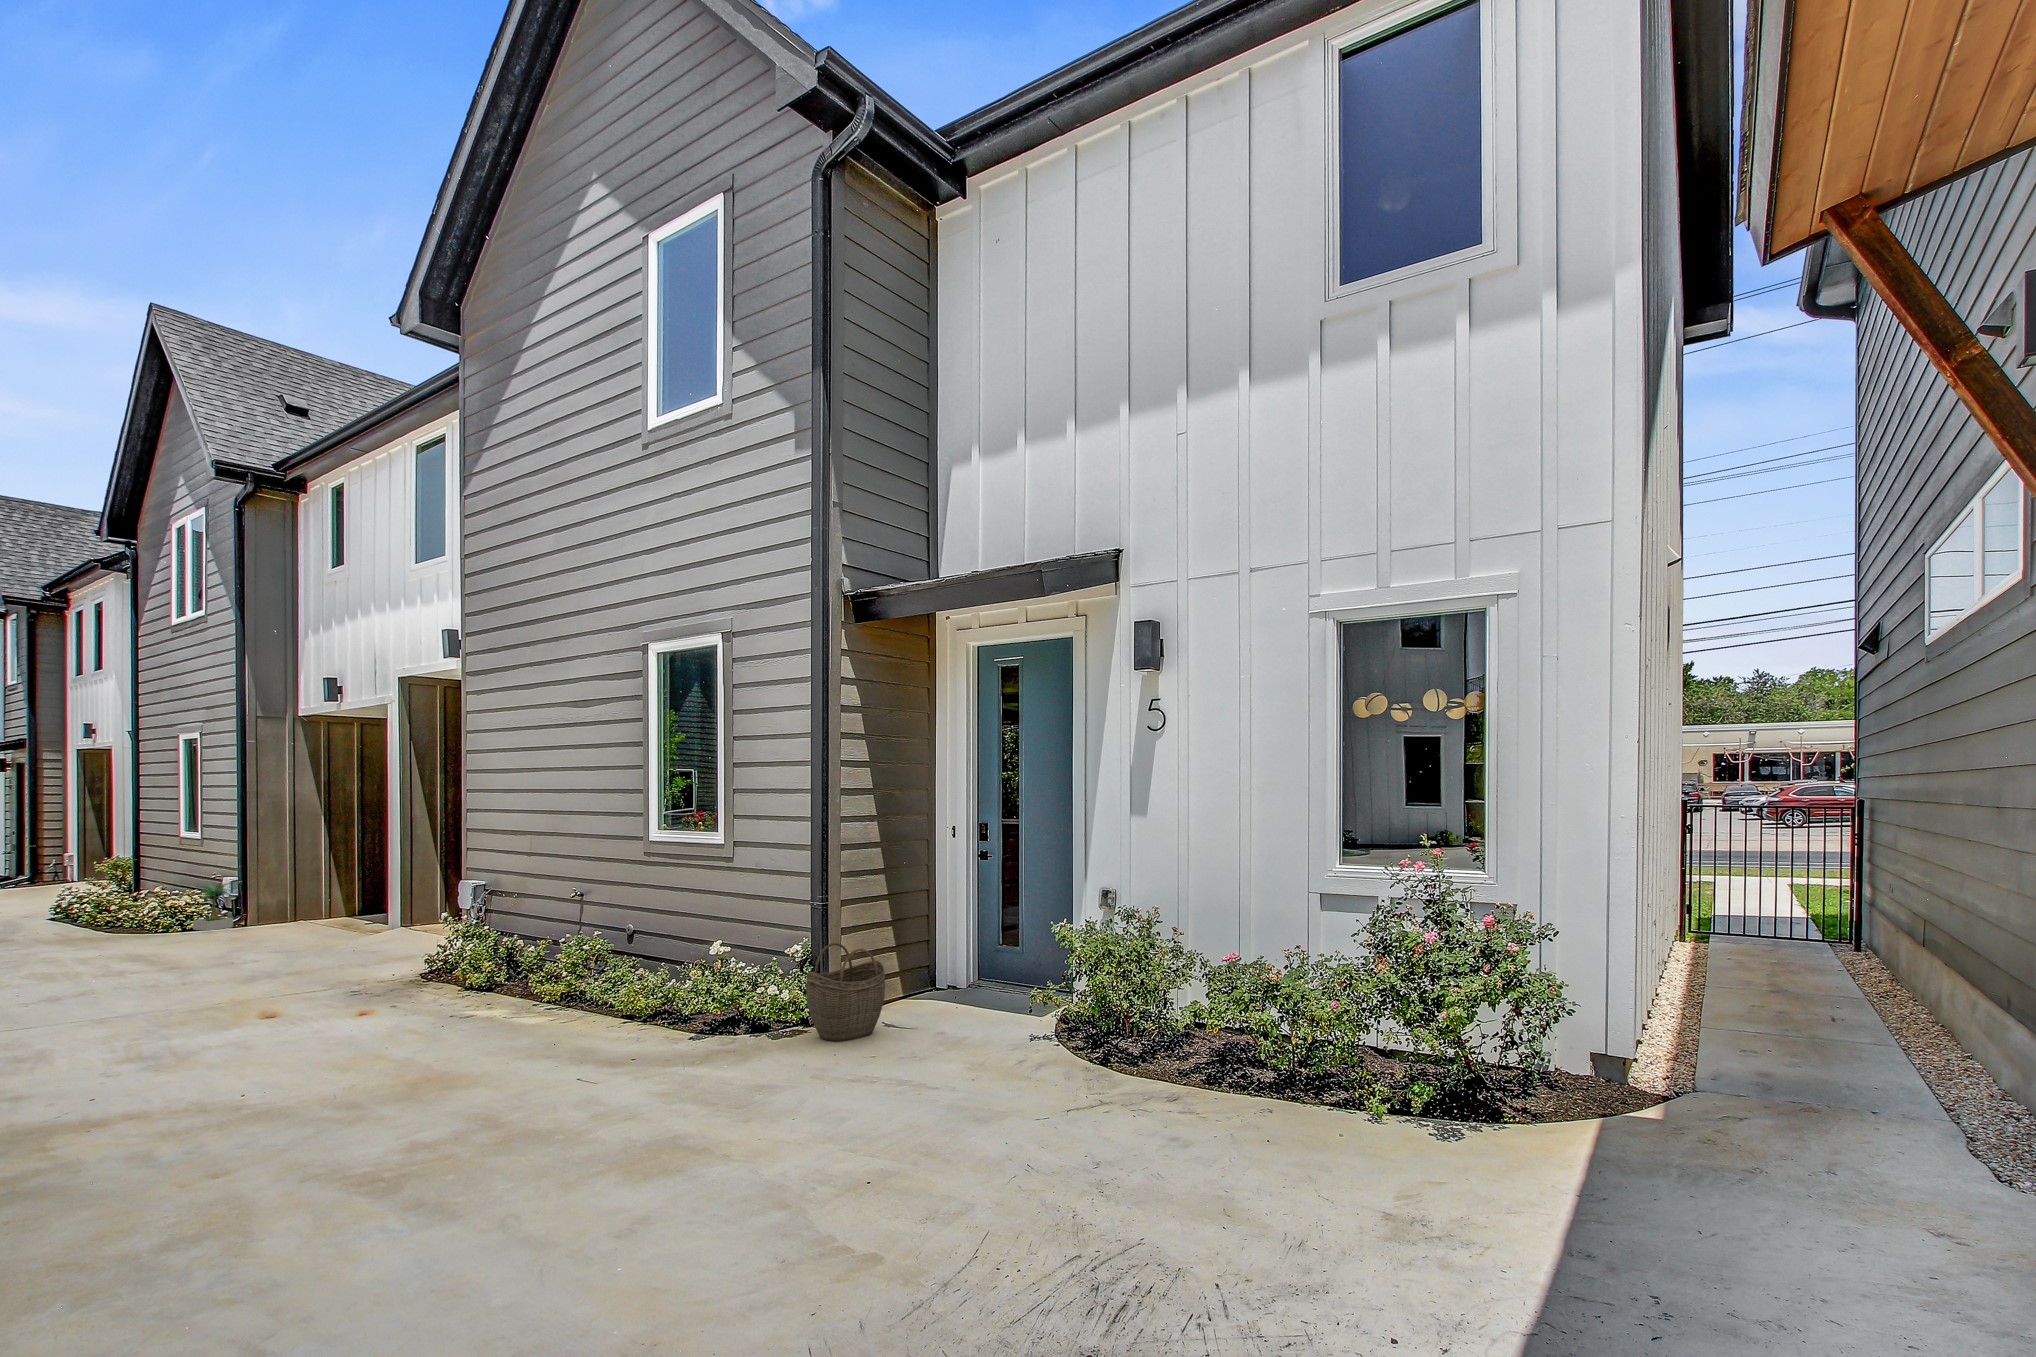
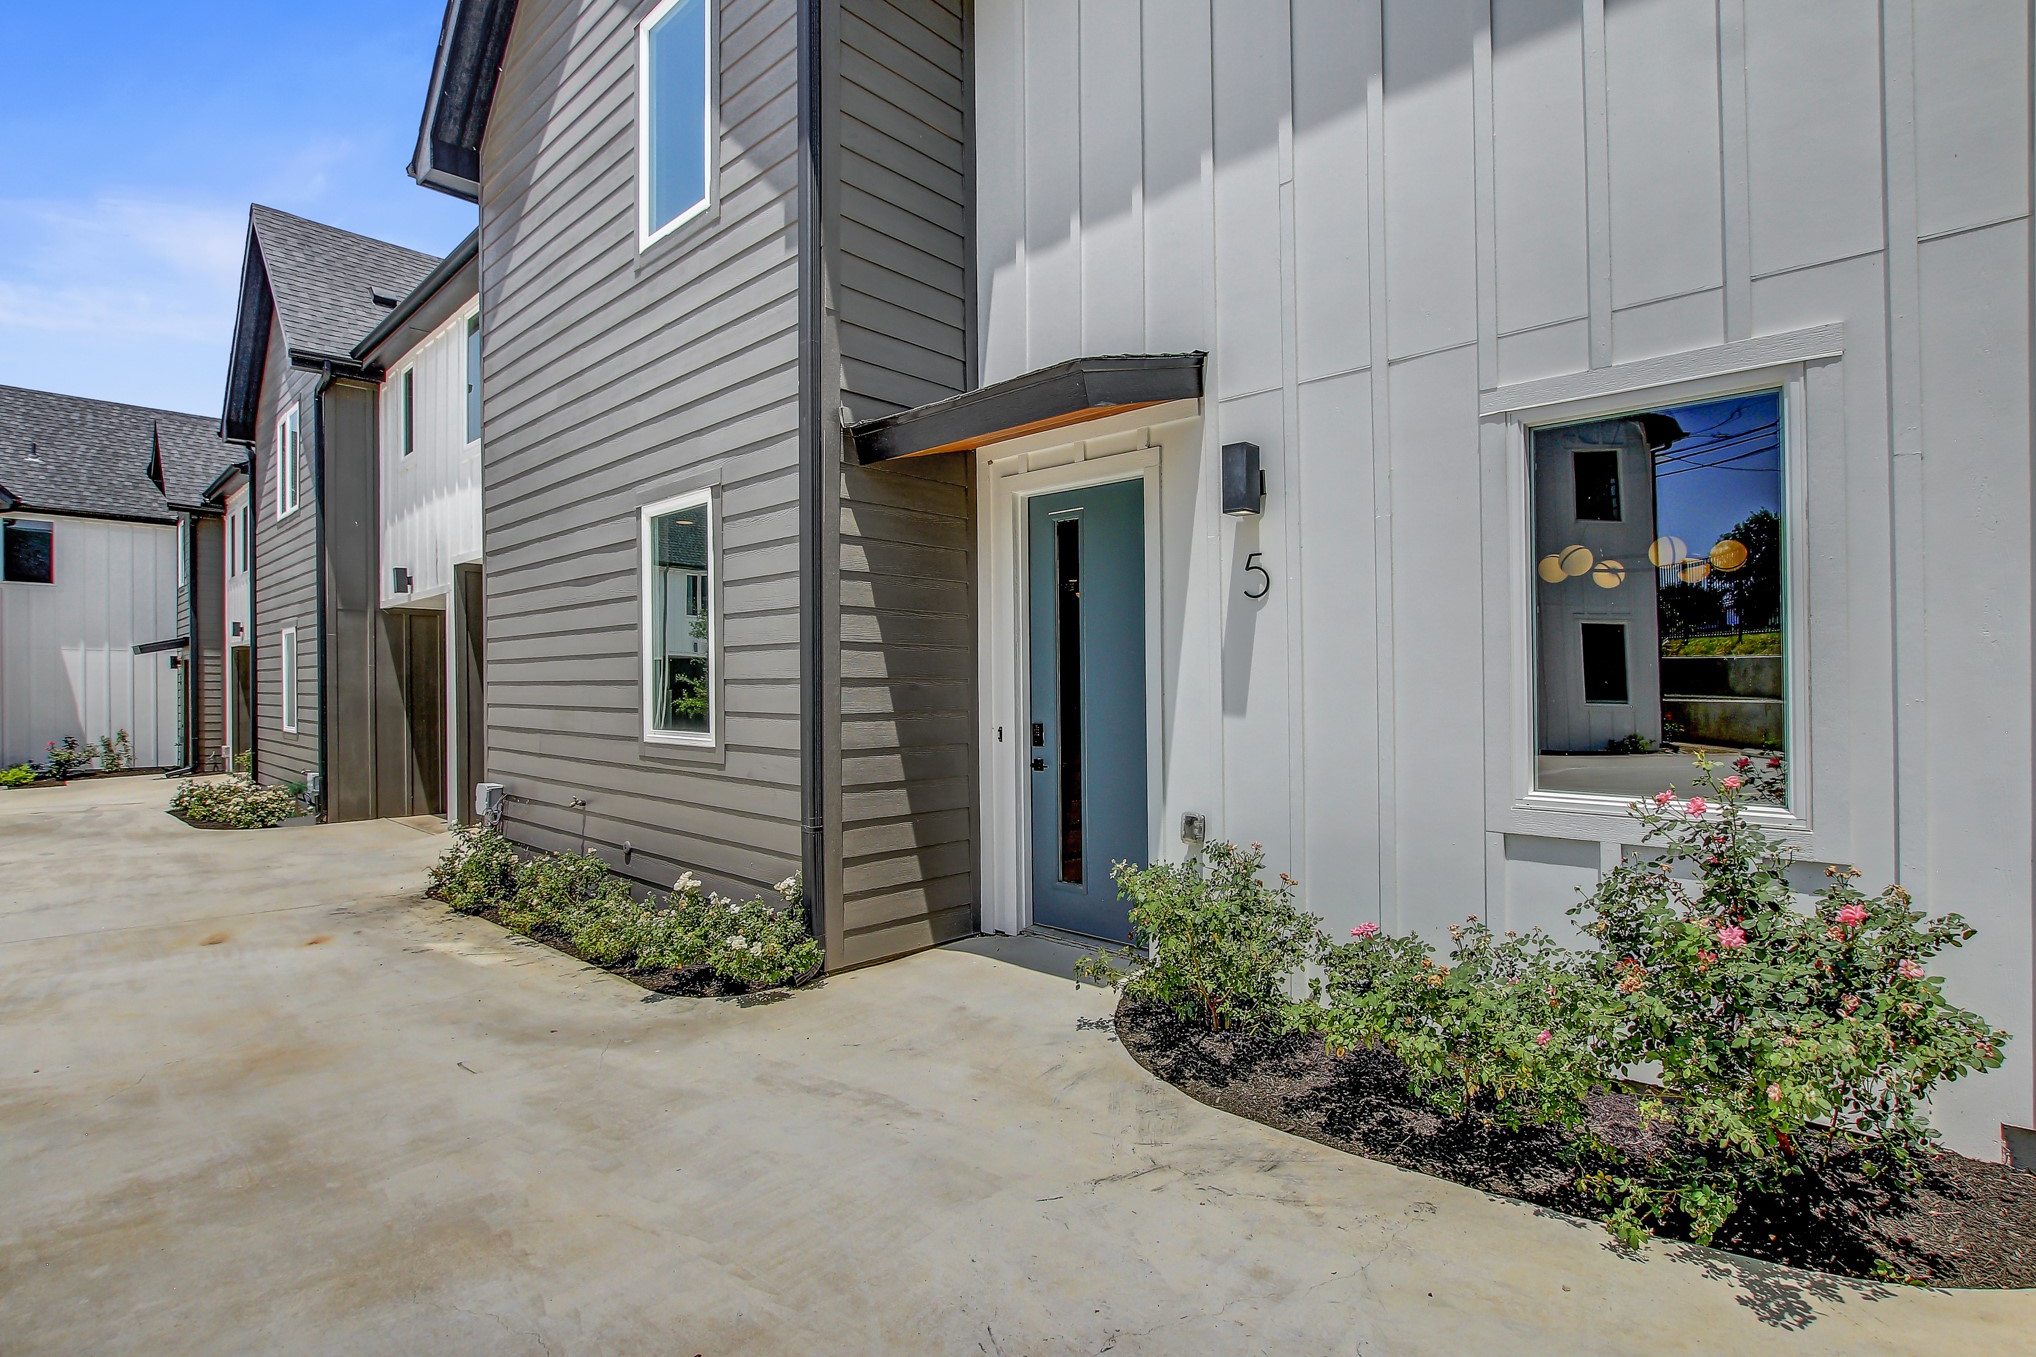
woven basket: present [806,943,885,1042] -> none [784,876,890,1008]

